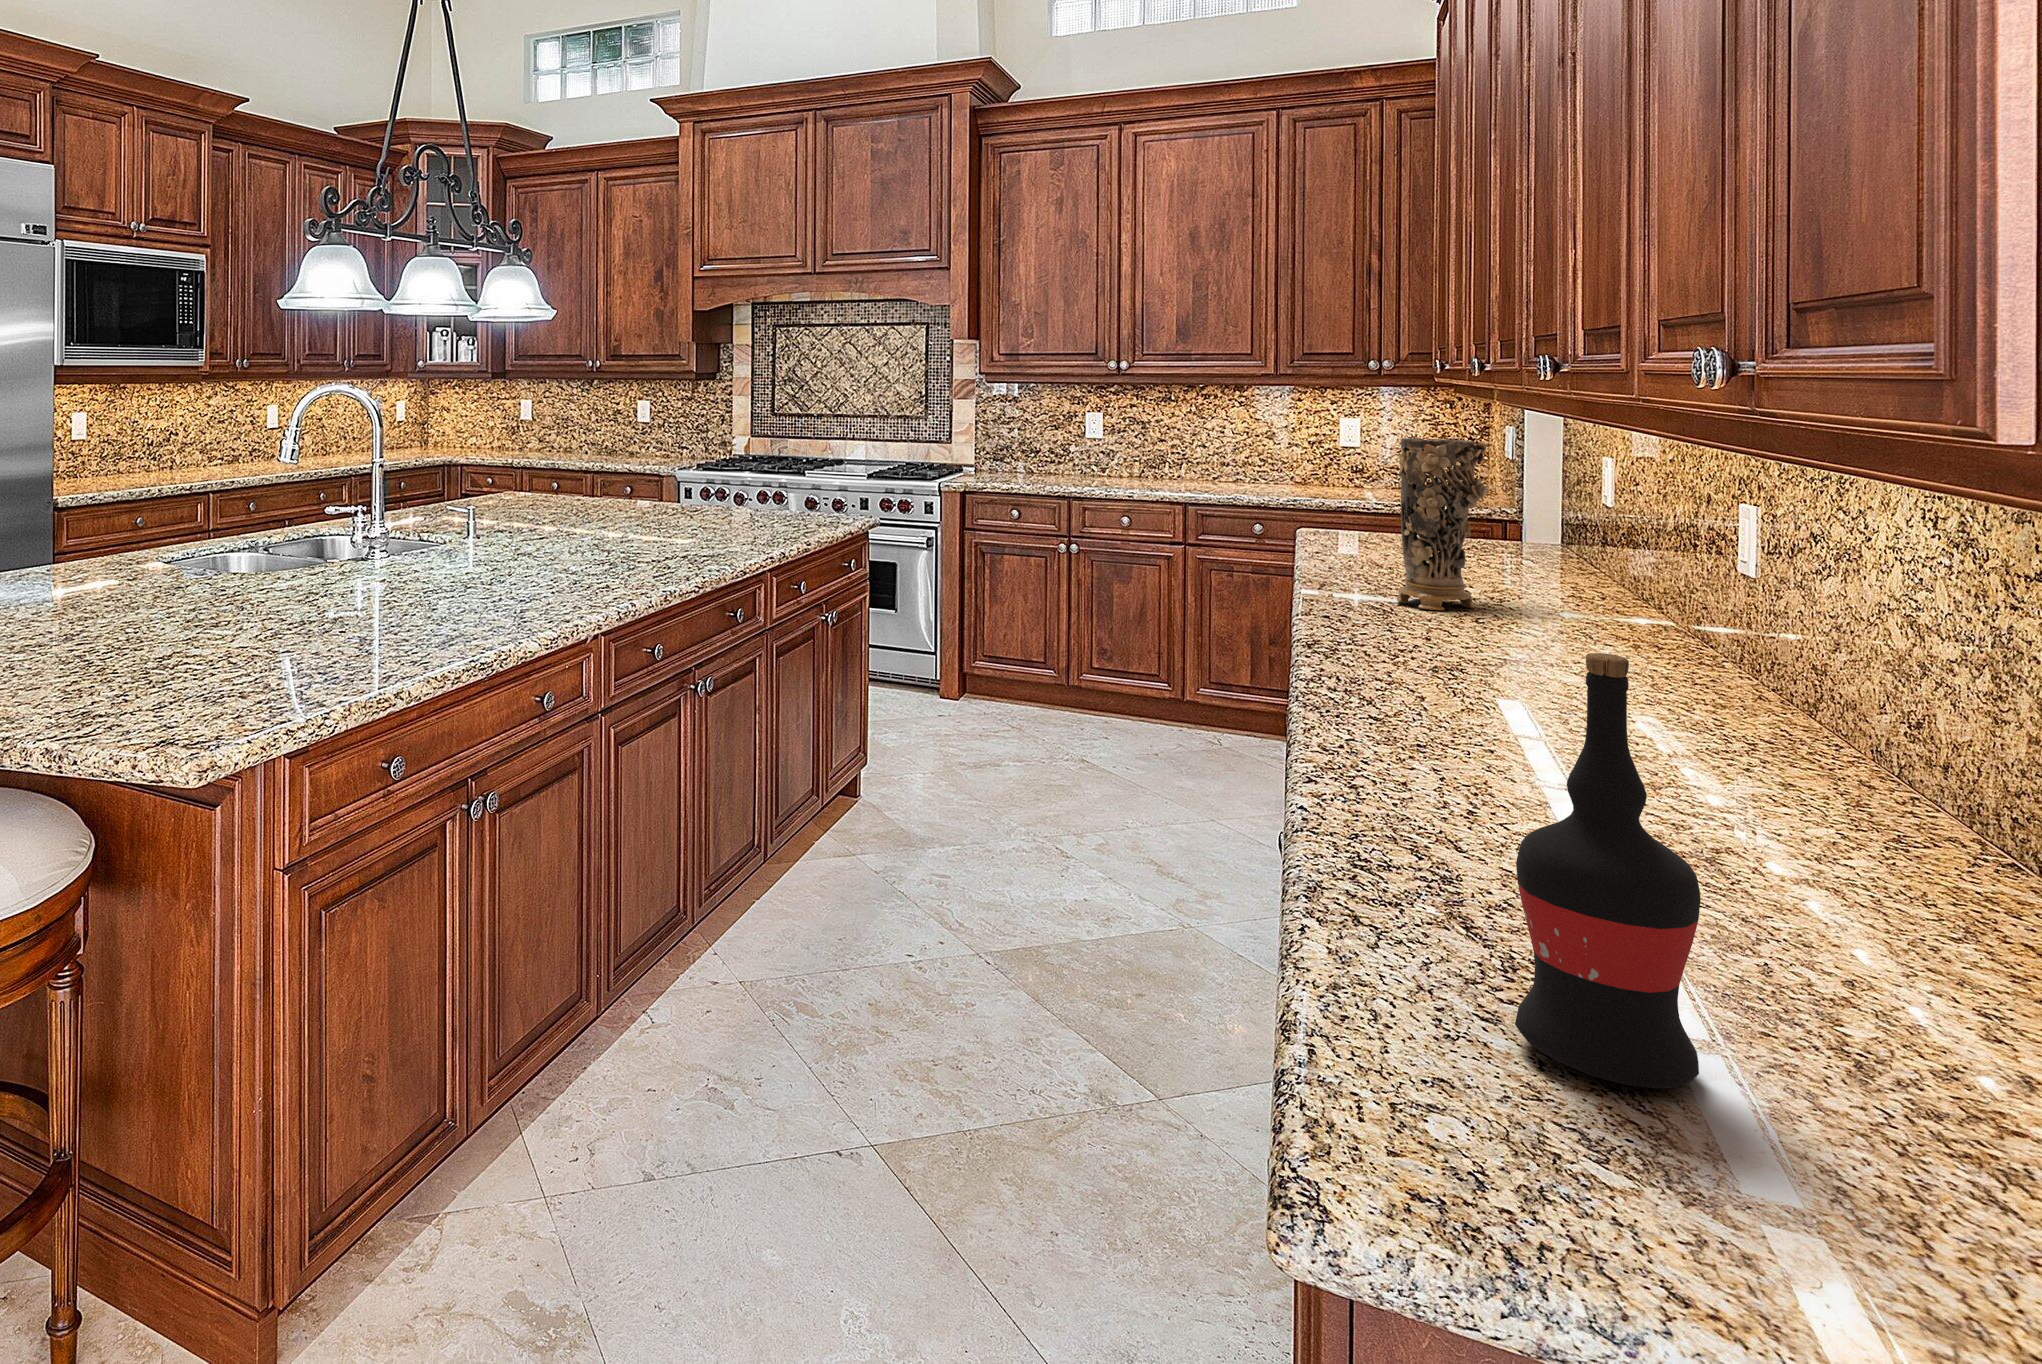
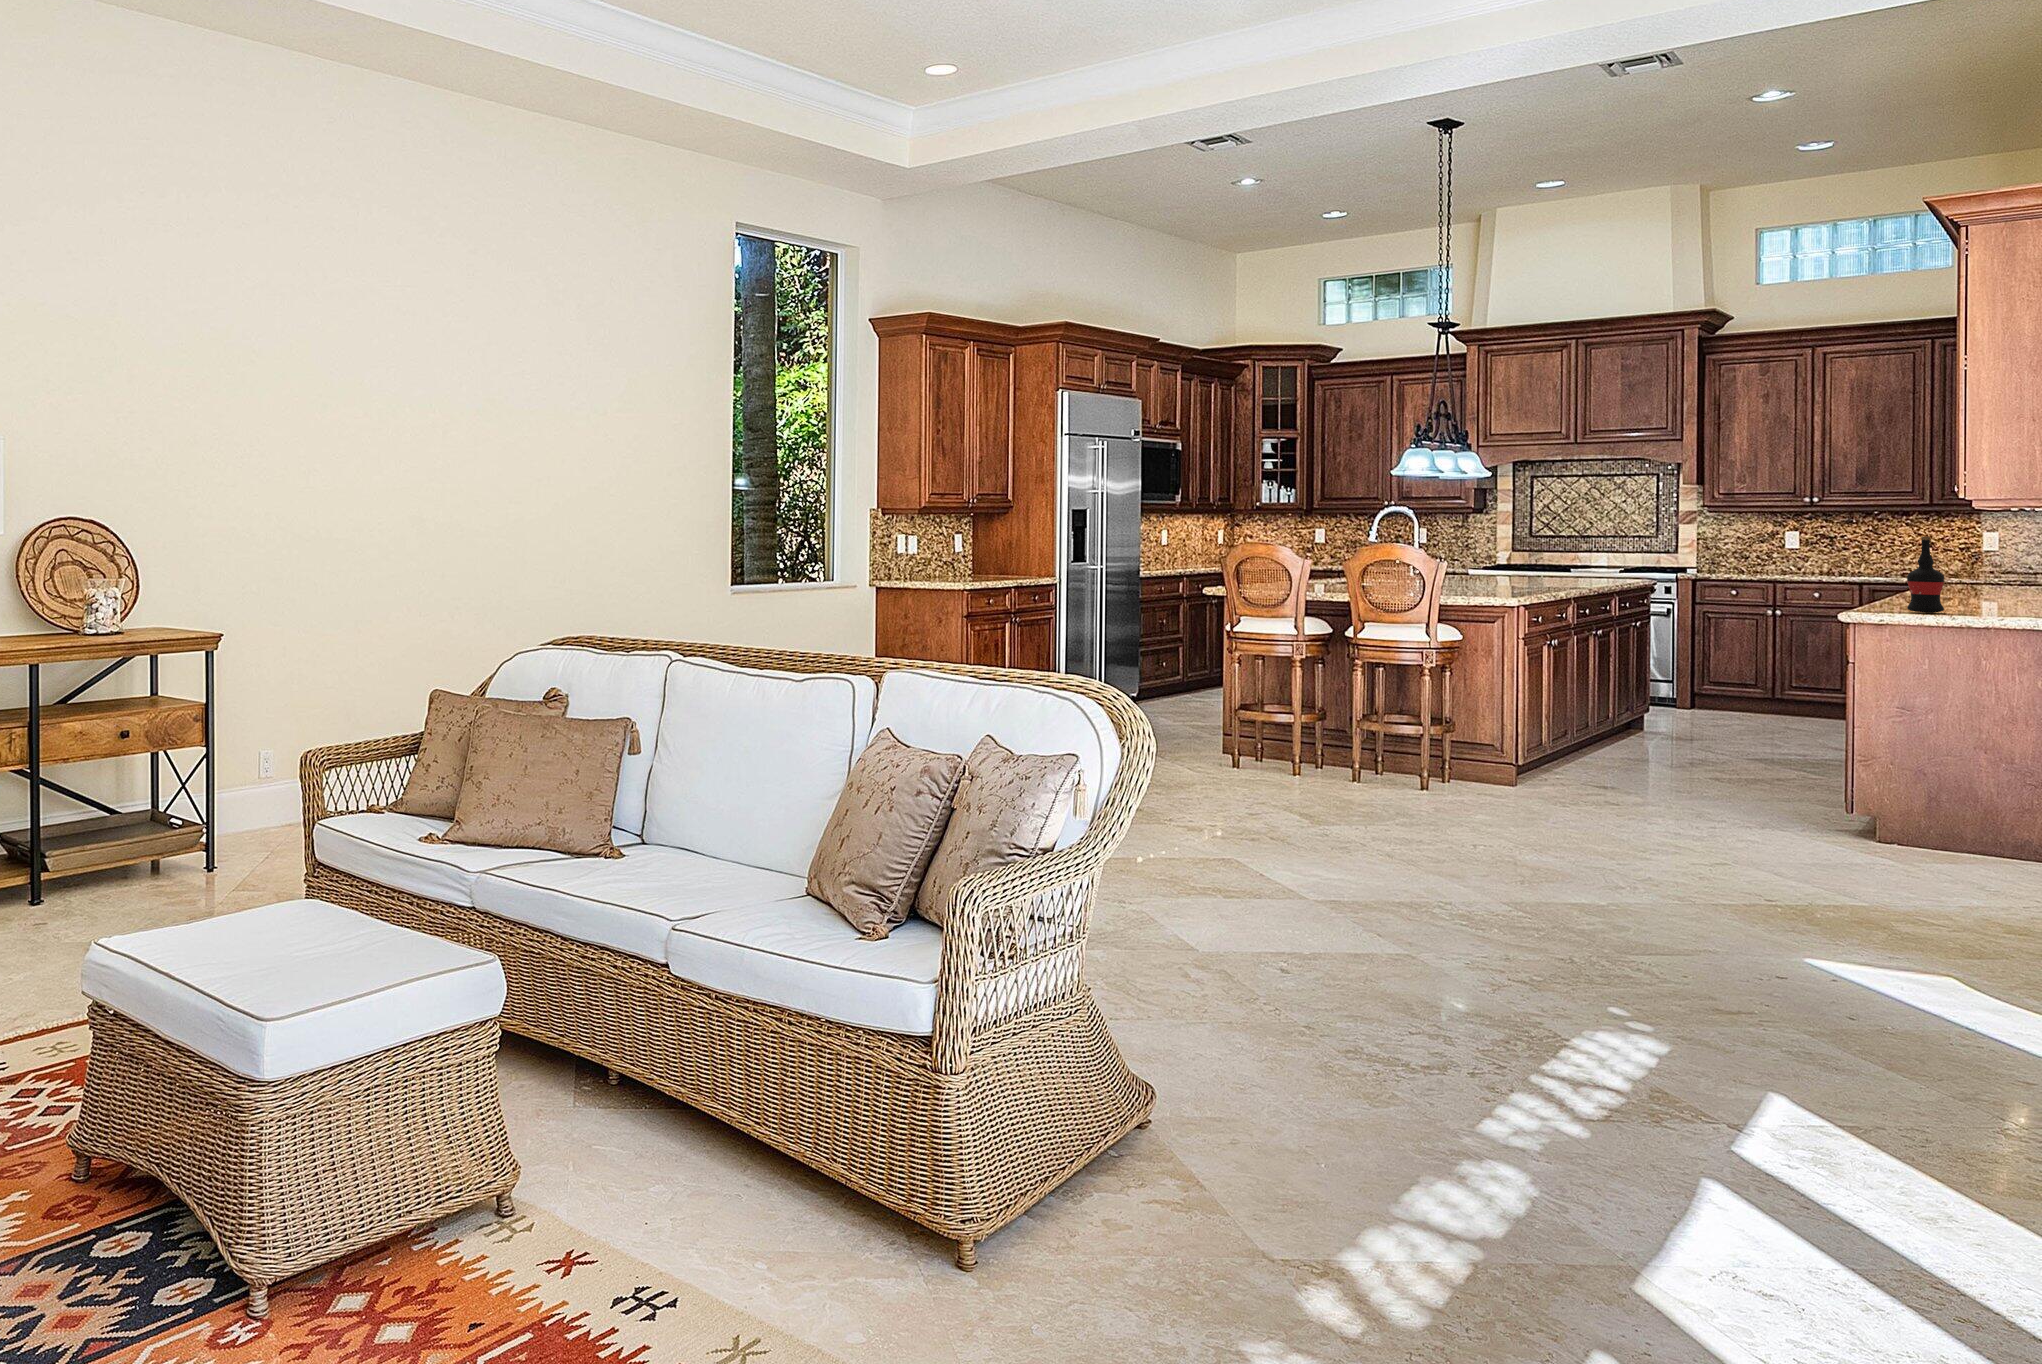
decorative vase: present [1396,438,1488,610] -> none [1961,523,2005,595]

